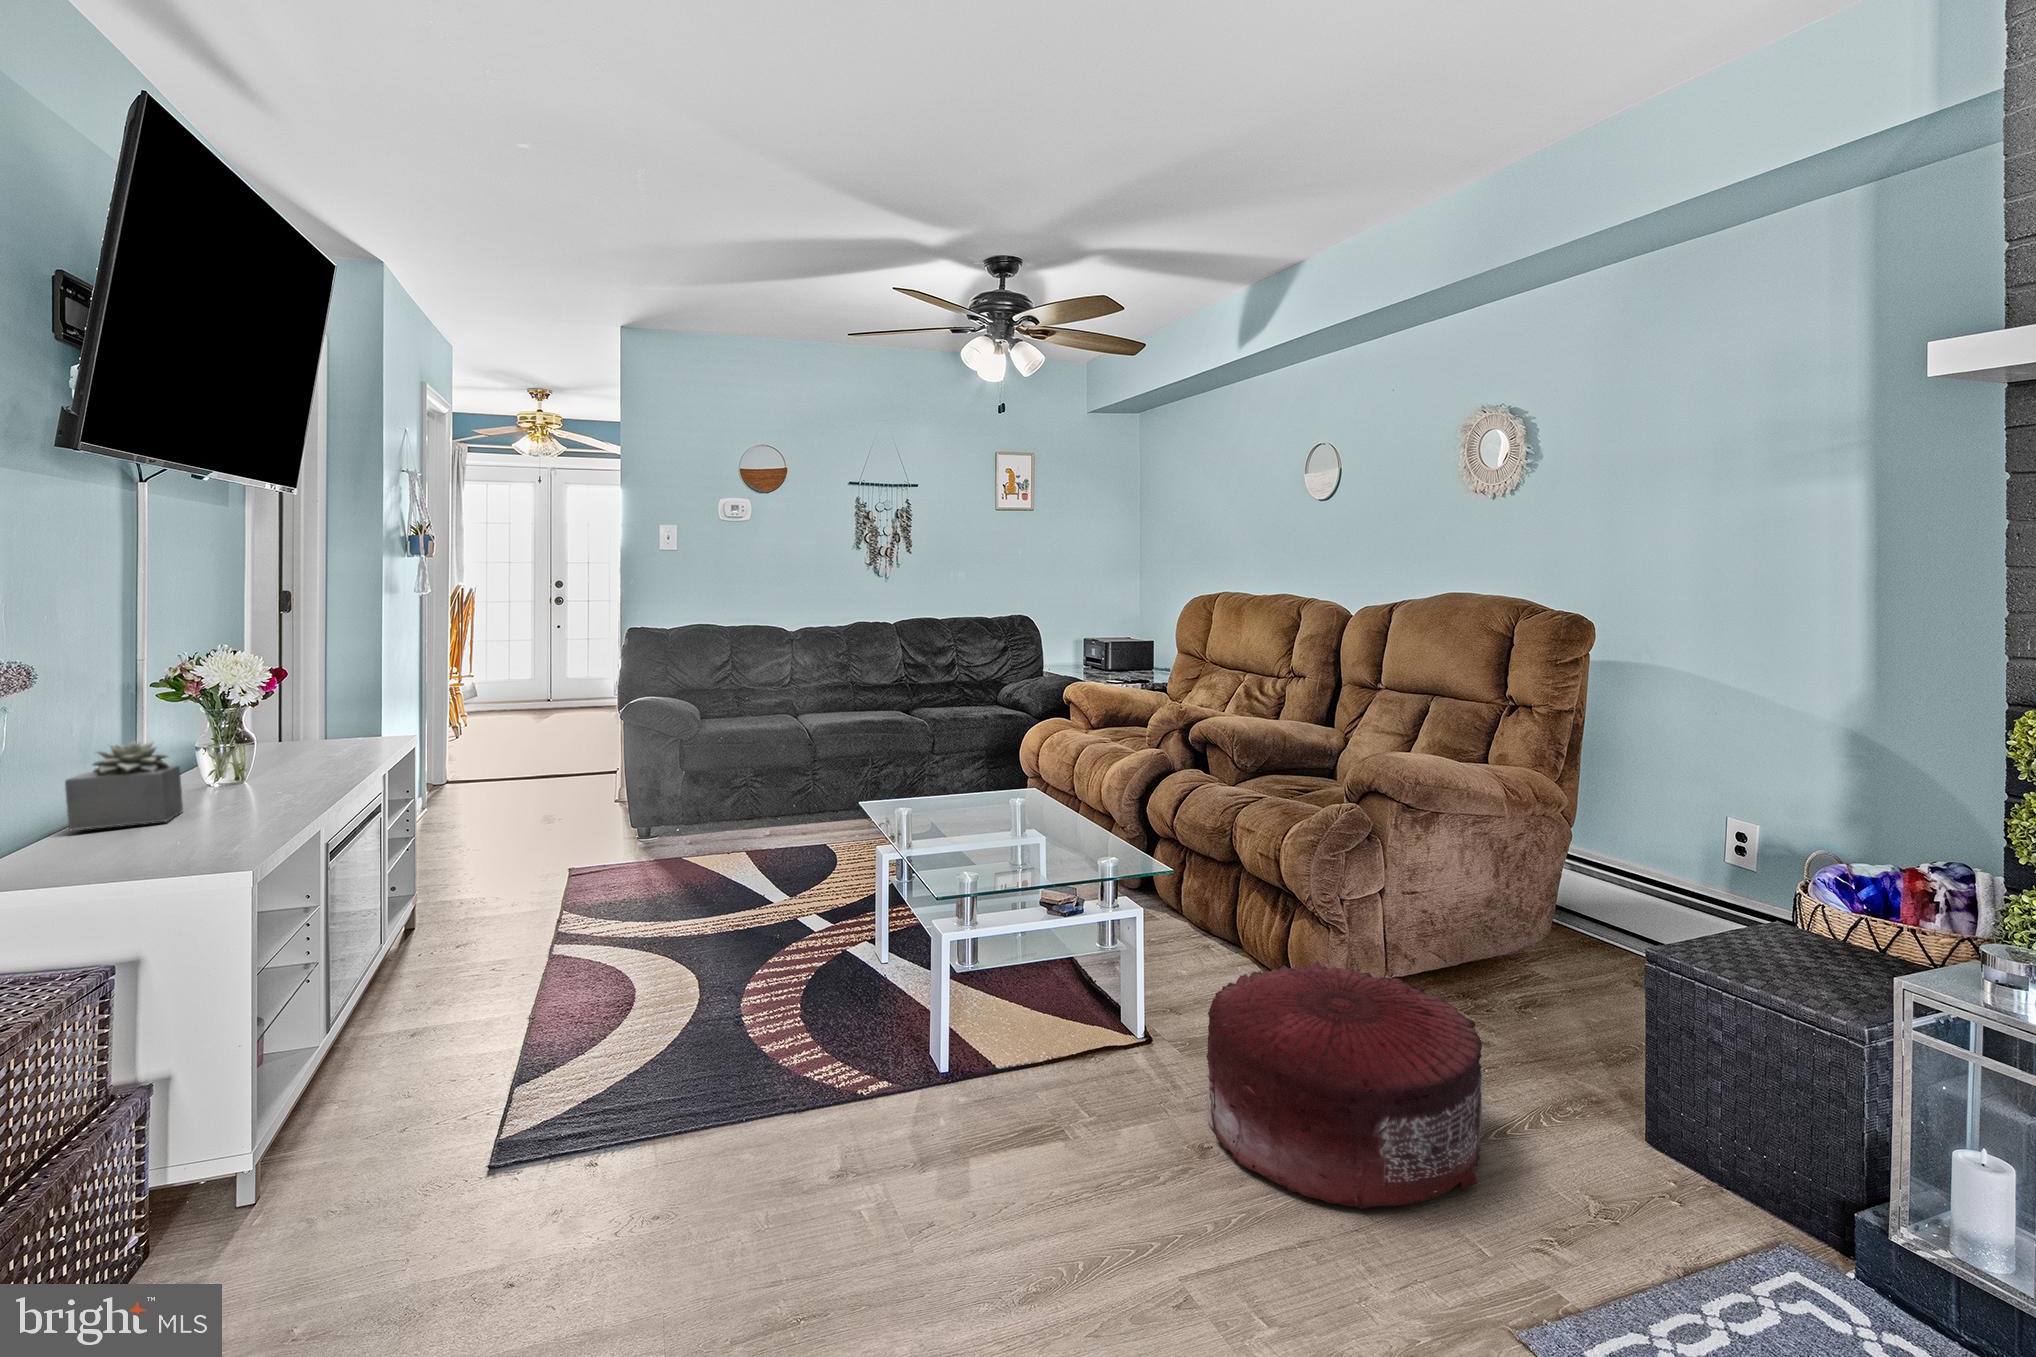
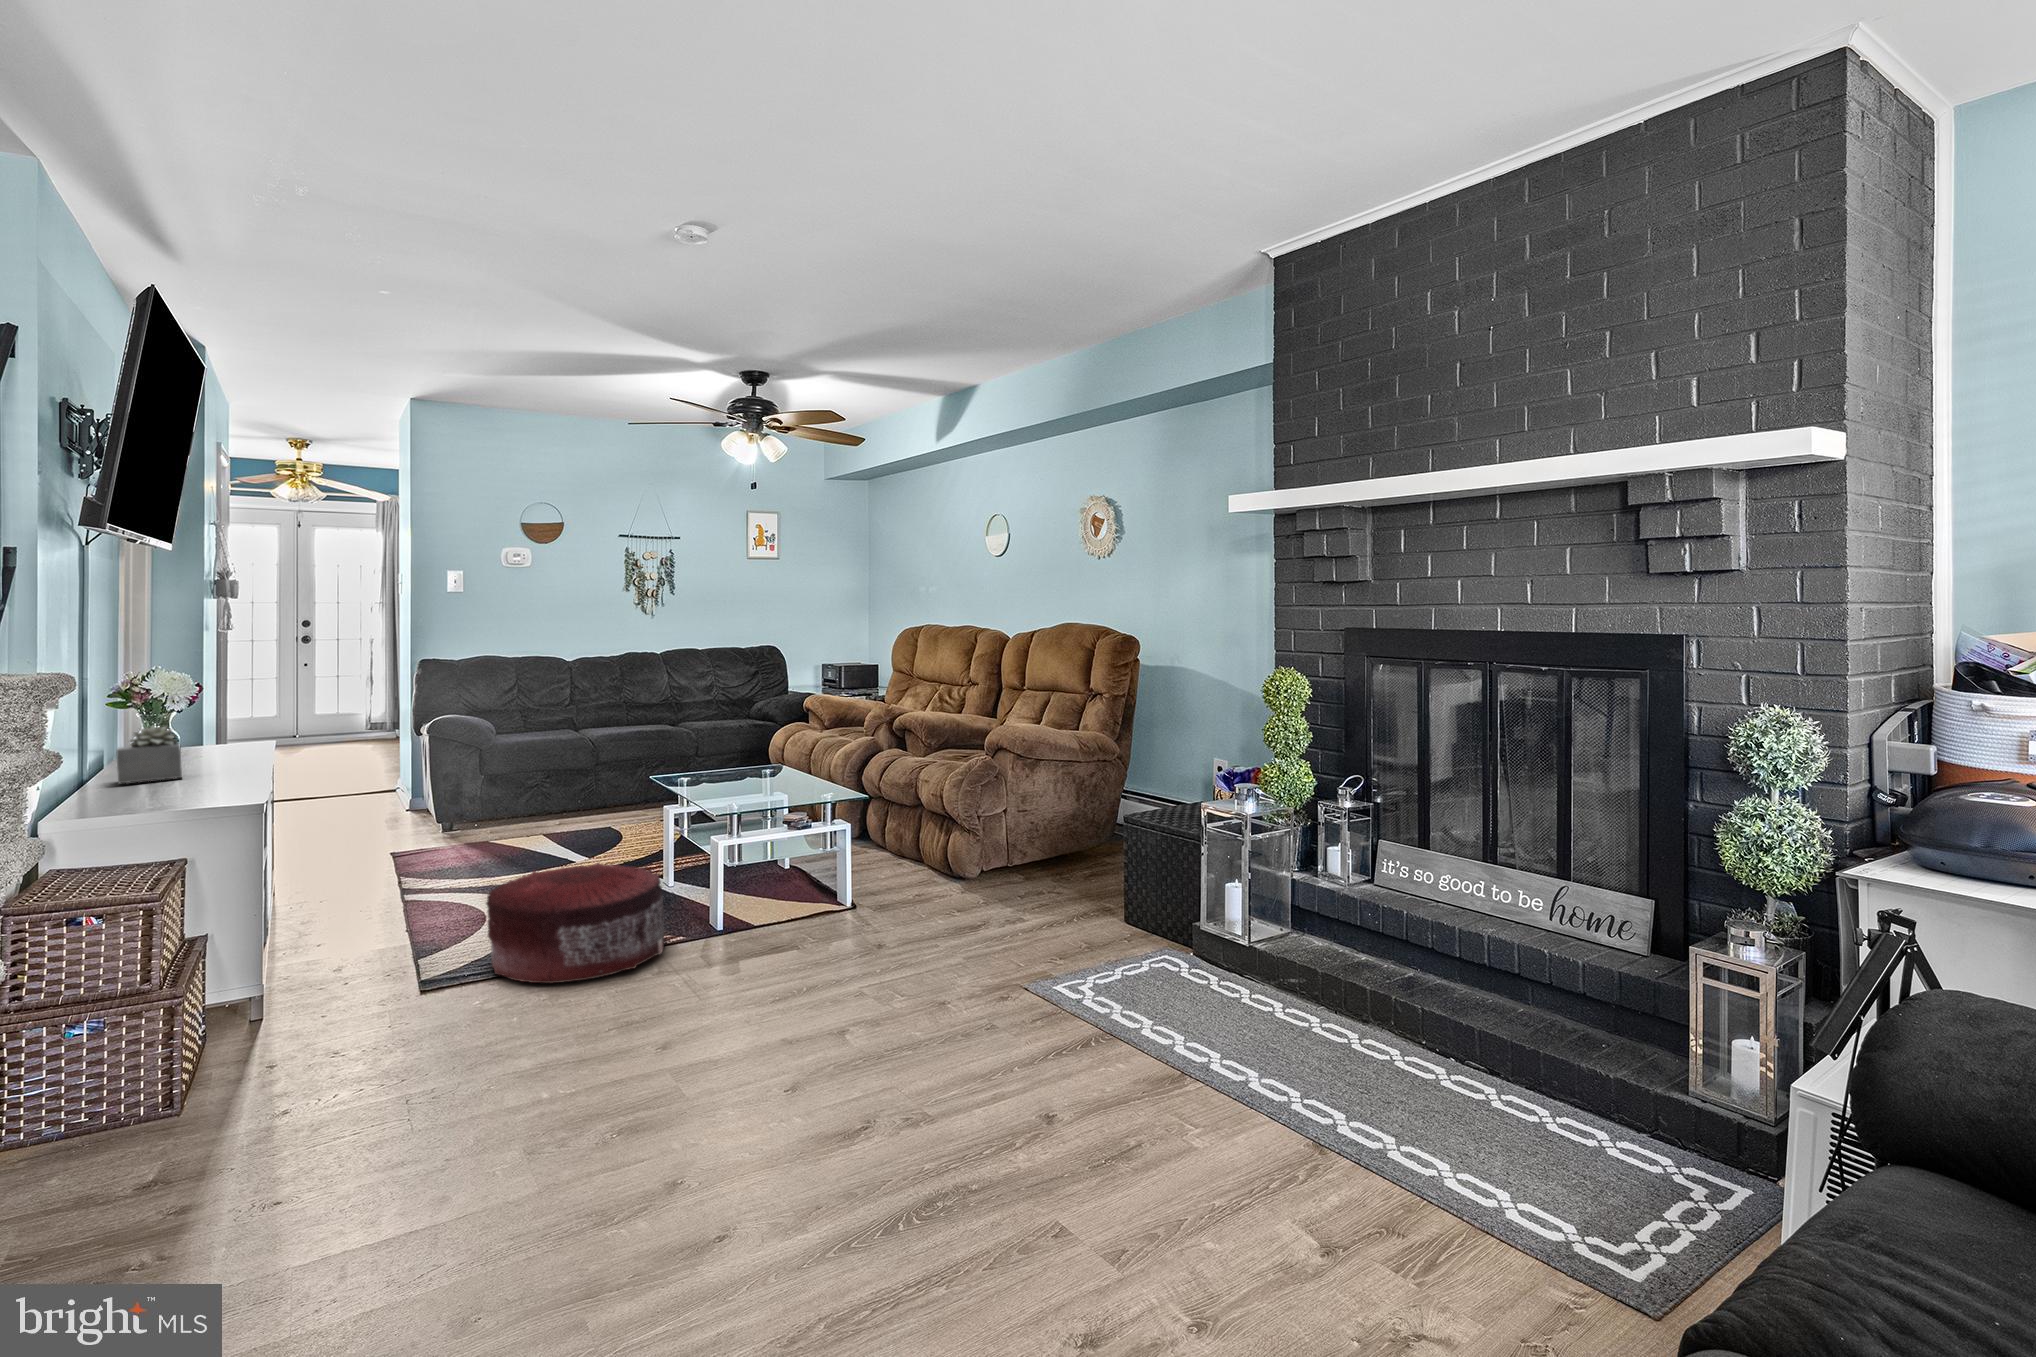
pouf: present [1206,961,1482,1209] -> present [486,863,665,983]

